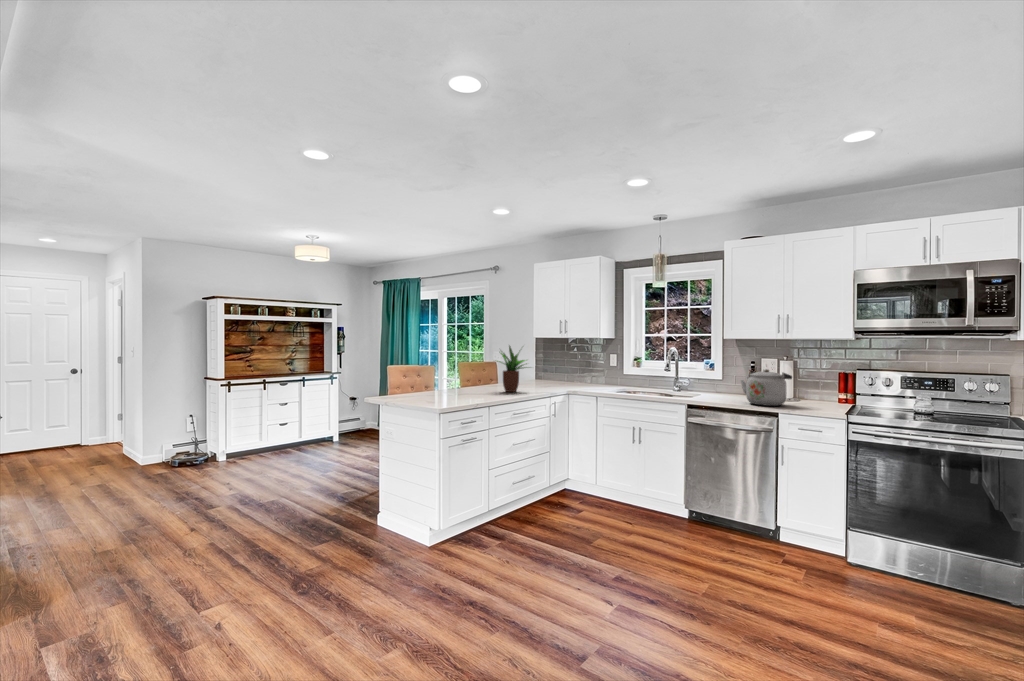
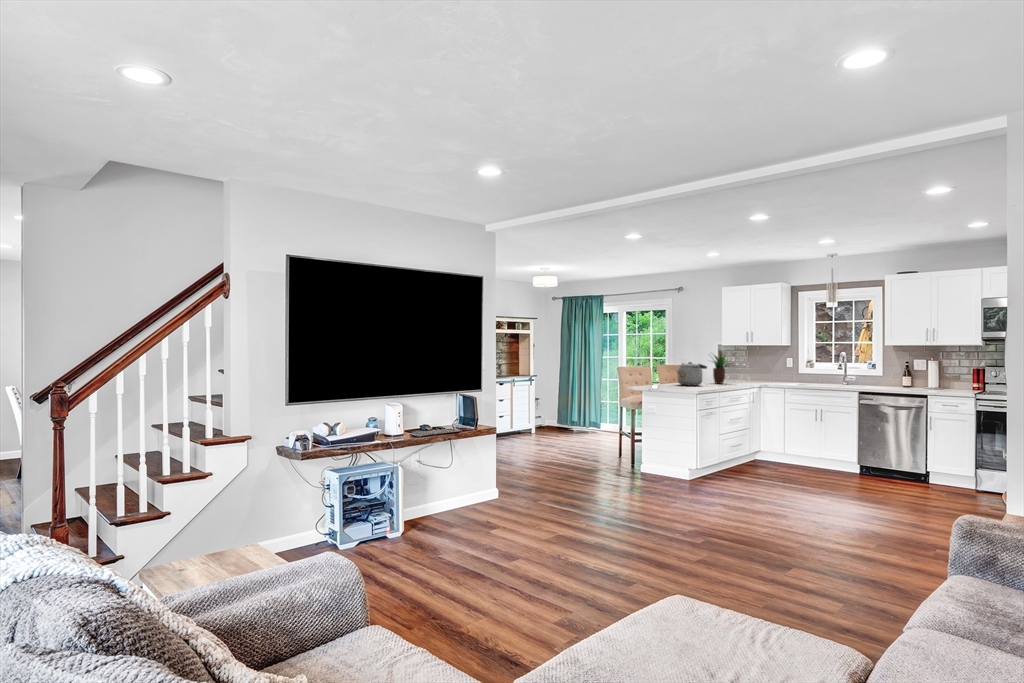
kettle: present [741,369,792,406] -> present [677,362,707,386]

